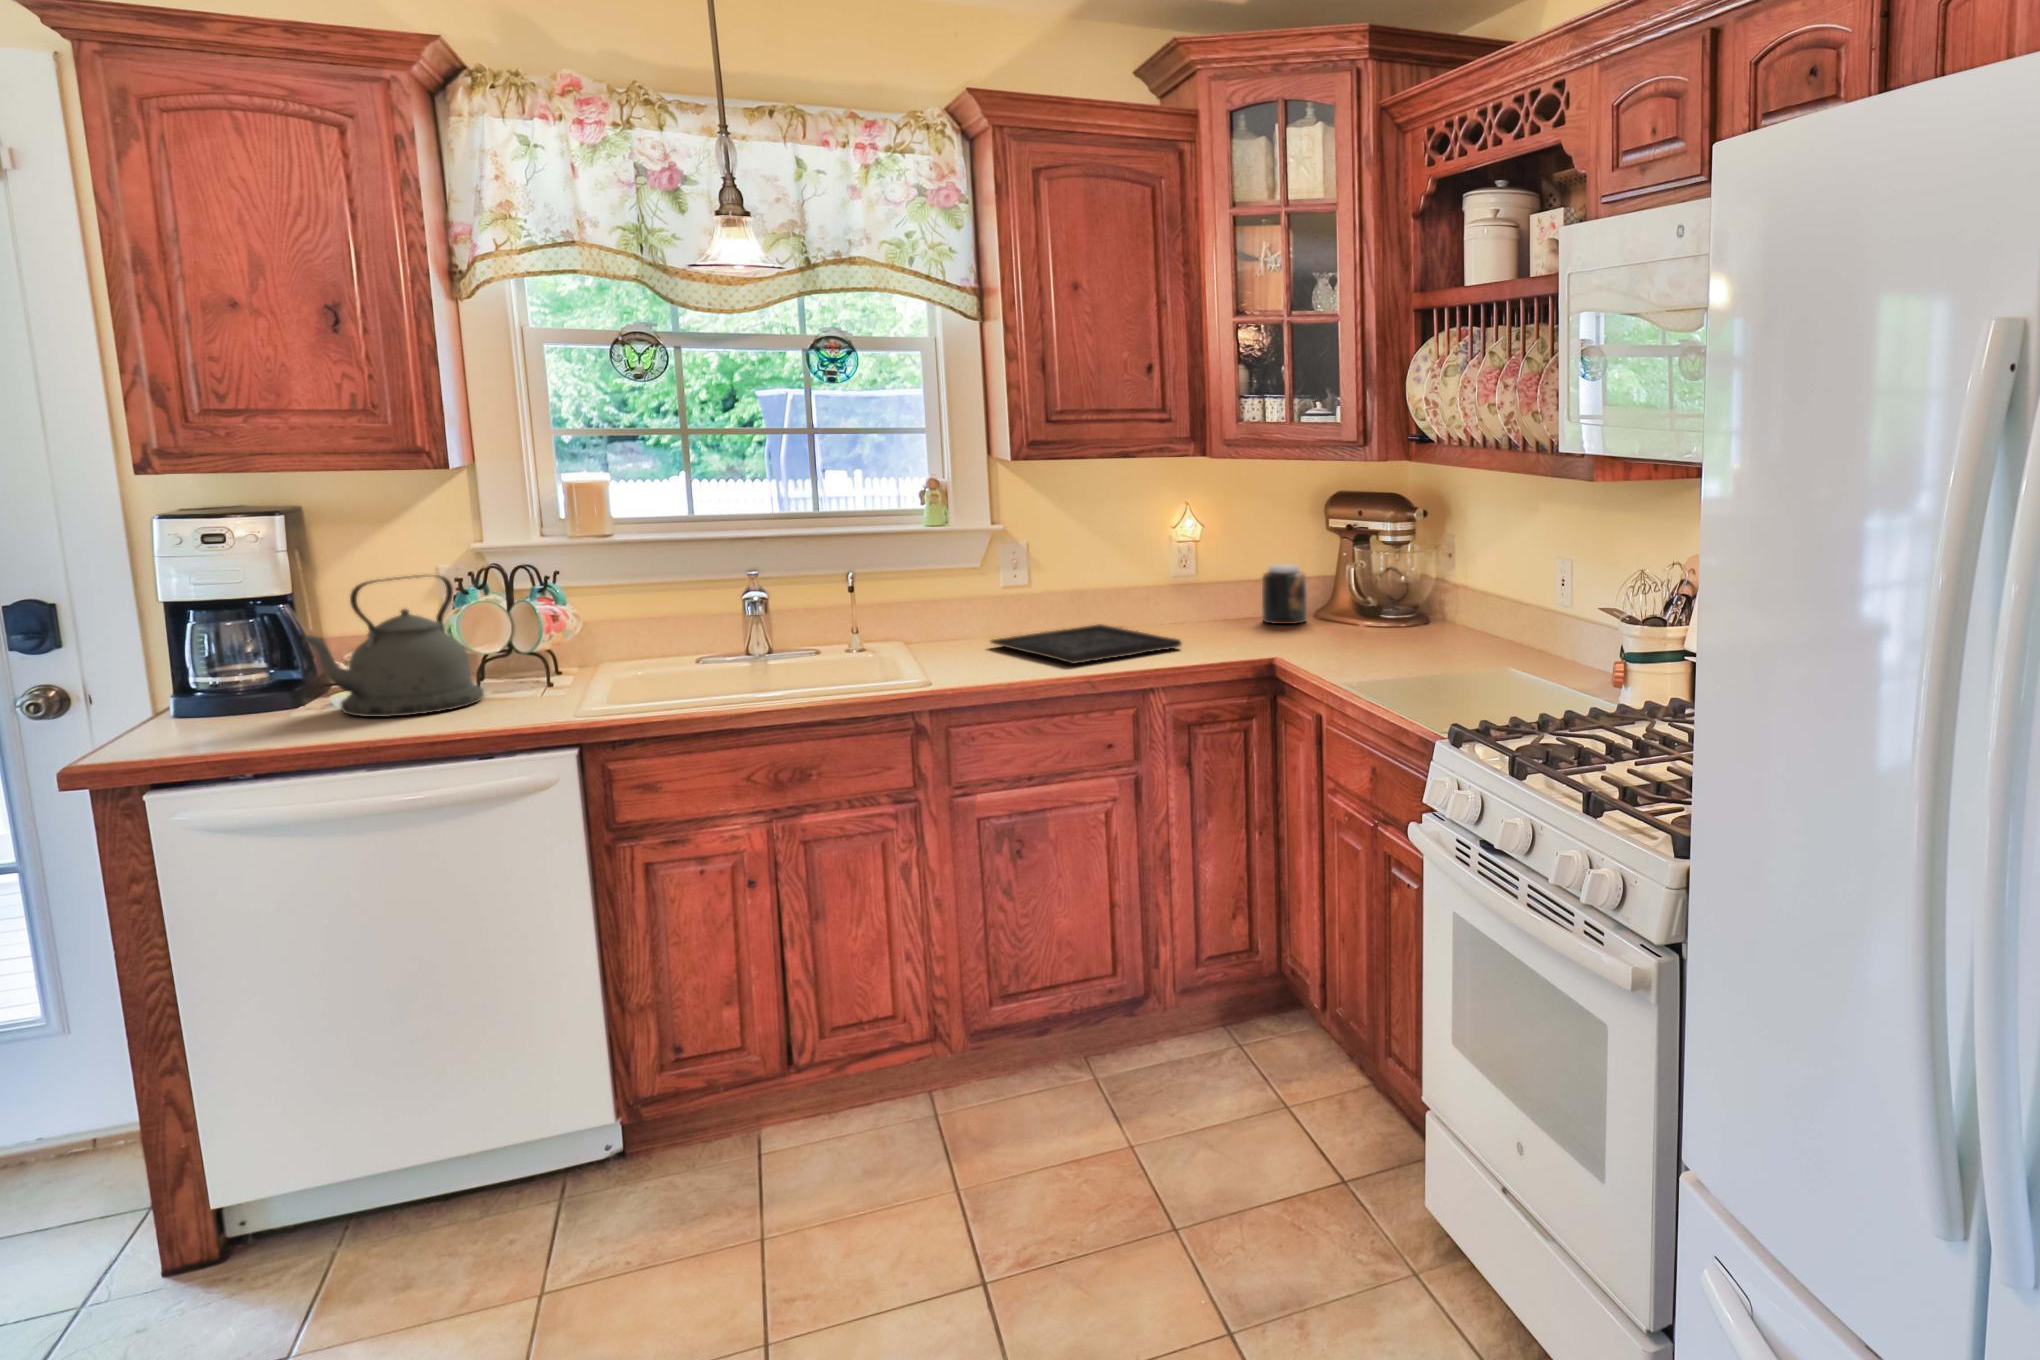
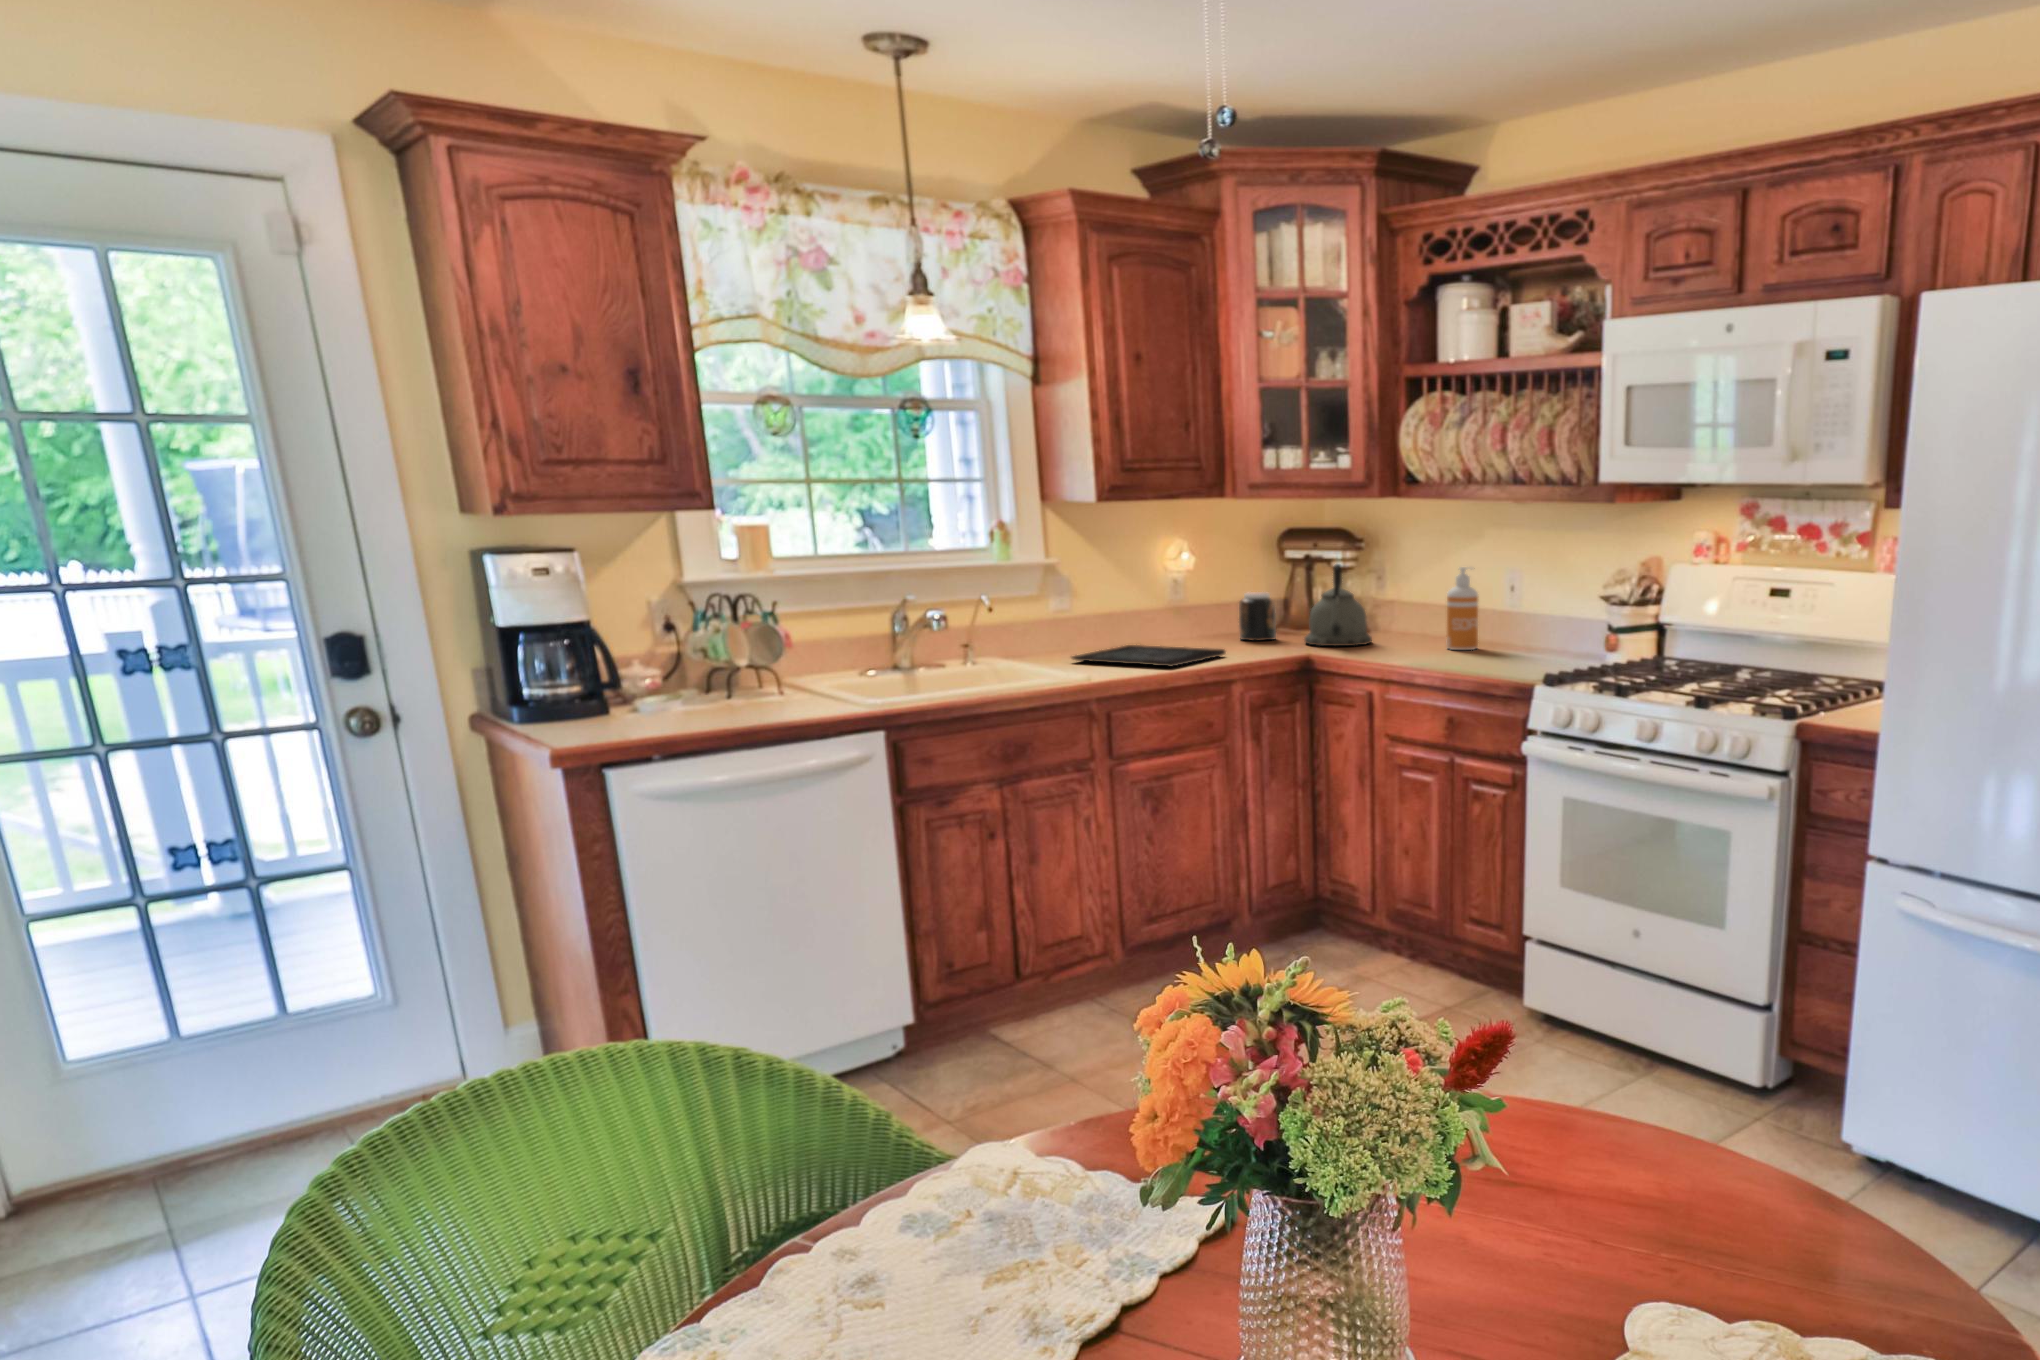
soap dispenser: none [1469,550,1512,659] -> present [1446,567,1478,650]
kettle: present [300,575,484,717] -> present [1305,564,1372,646]

